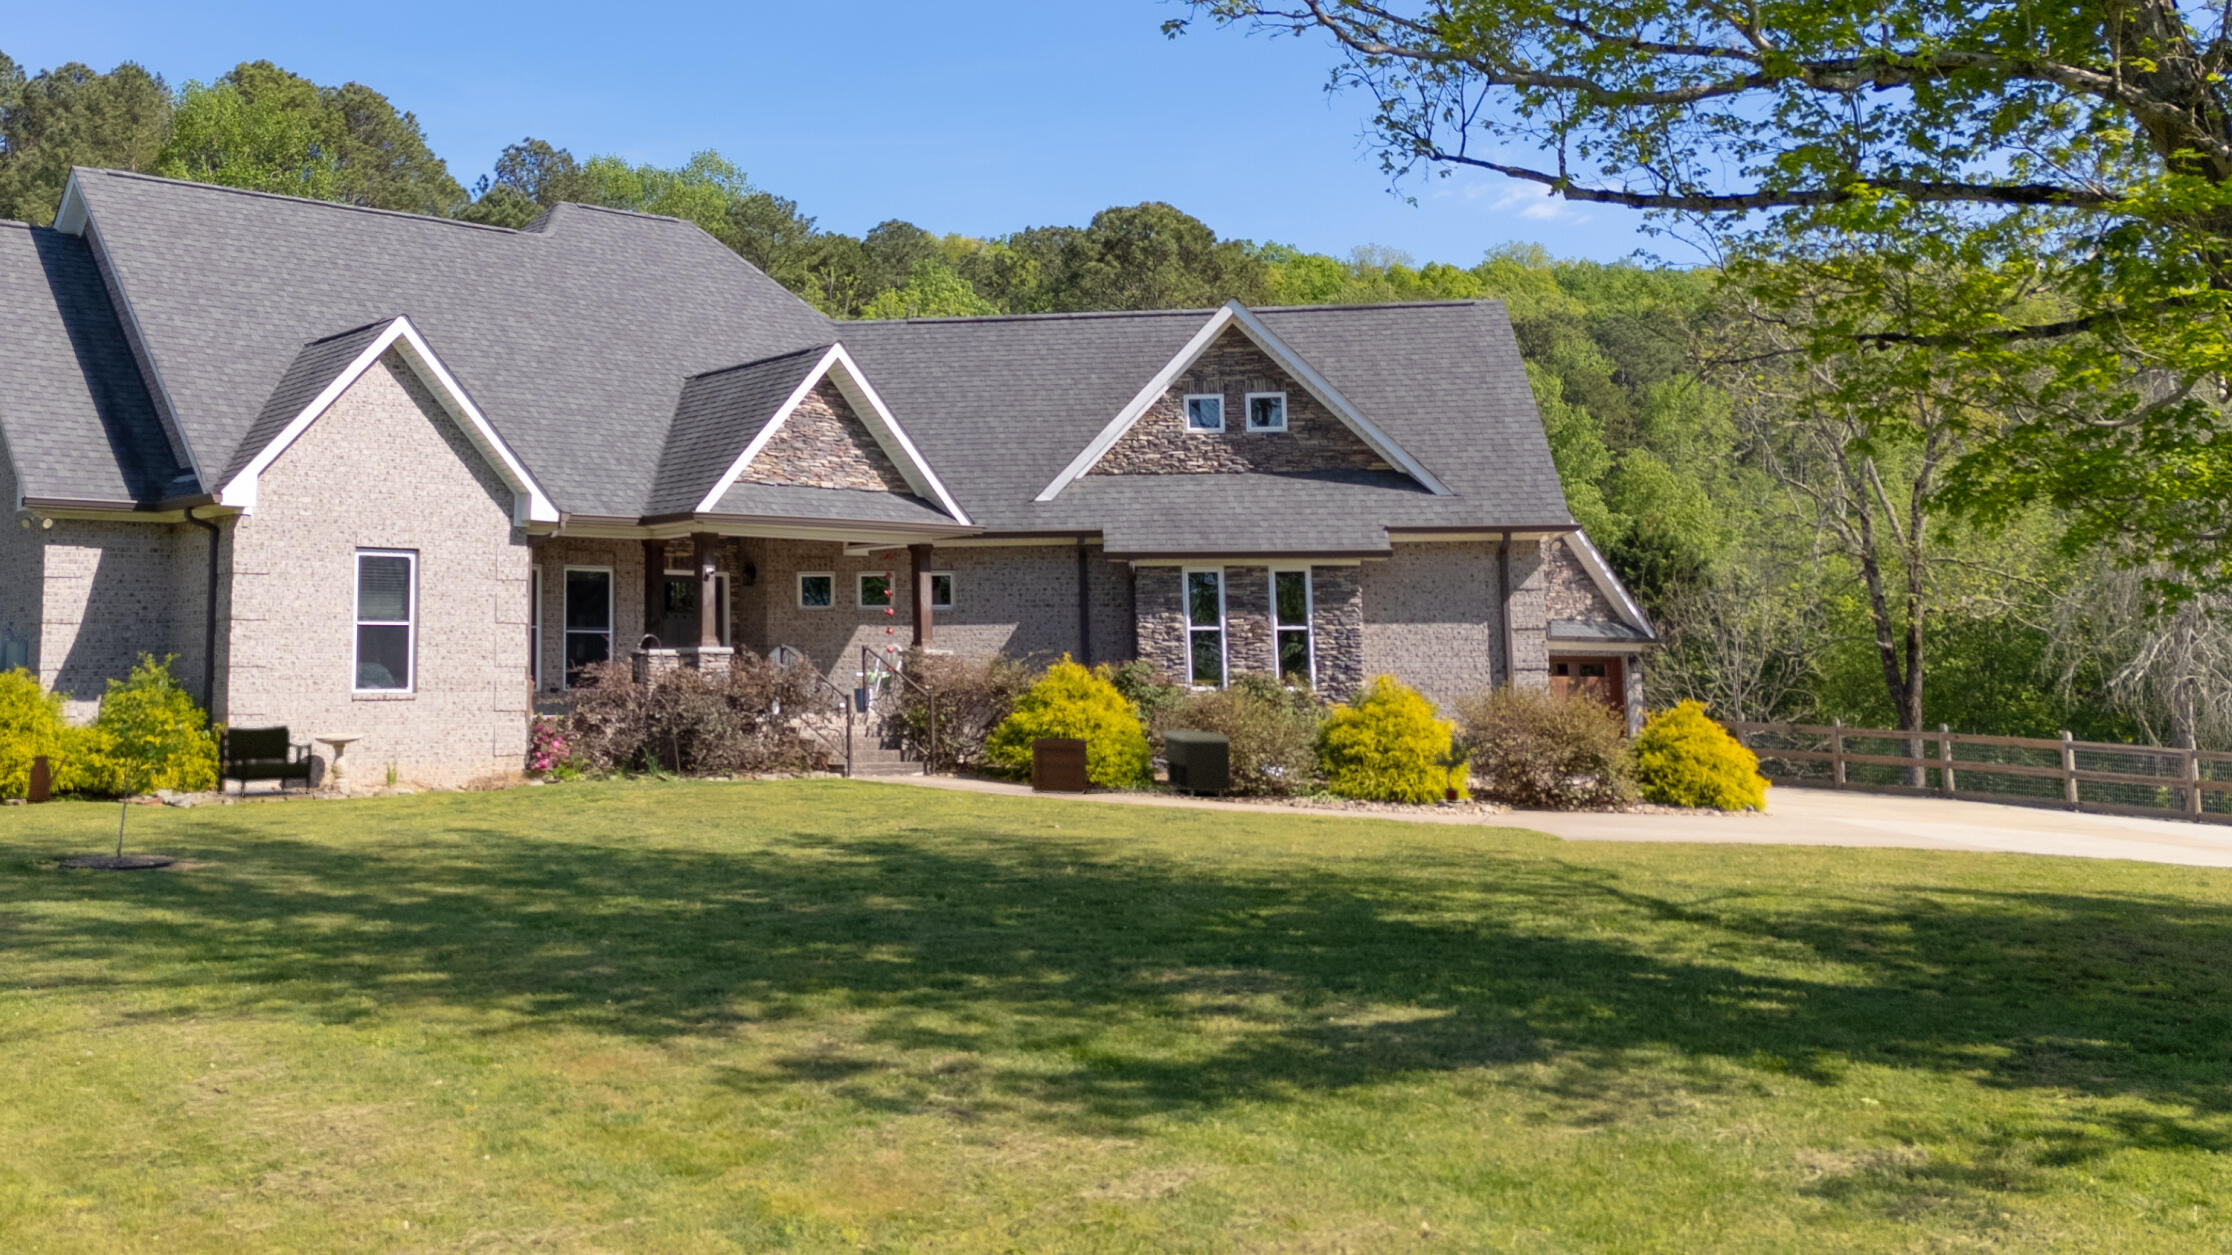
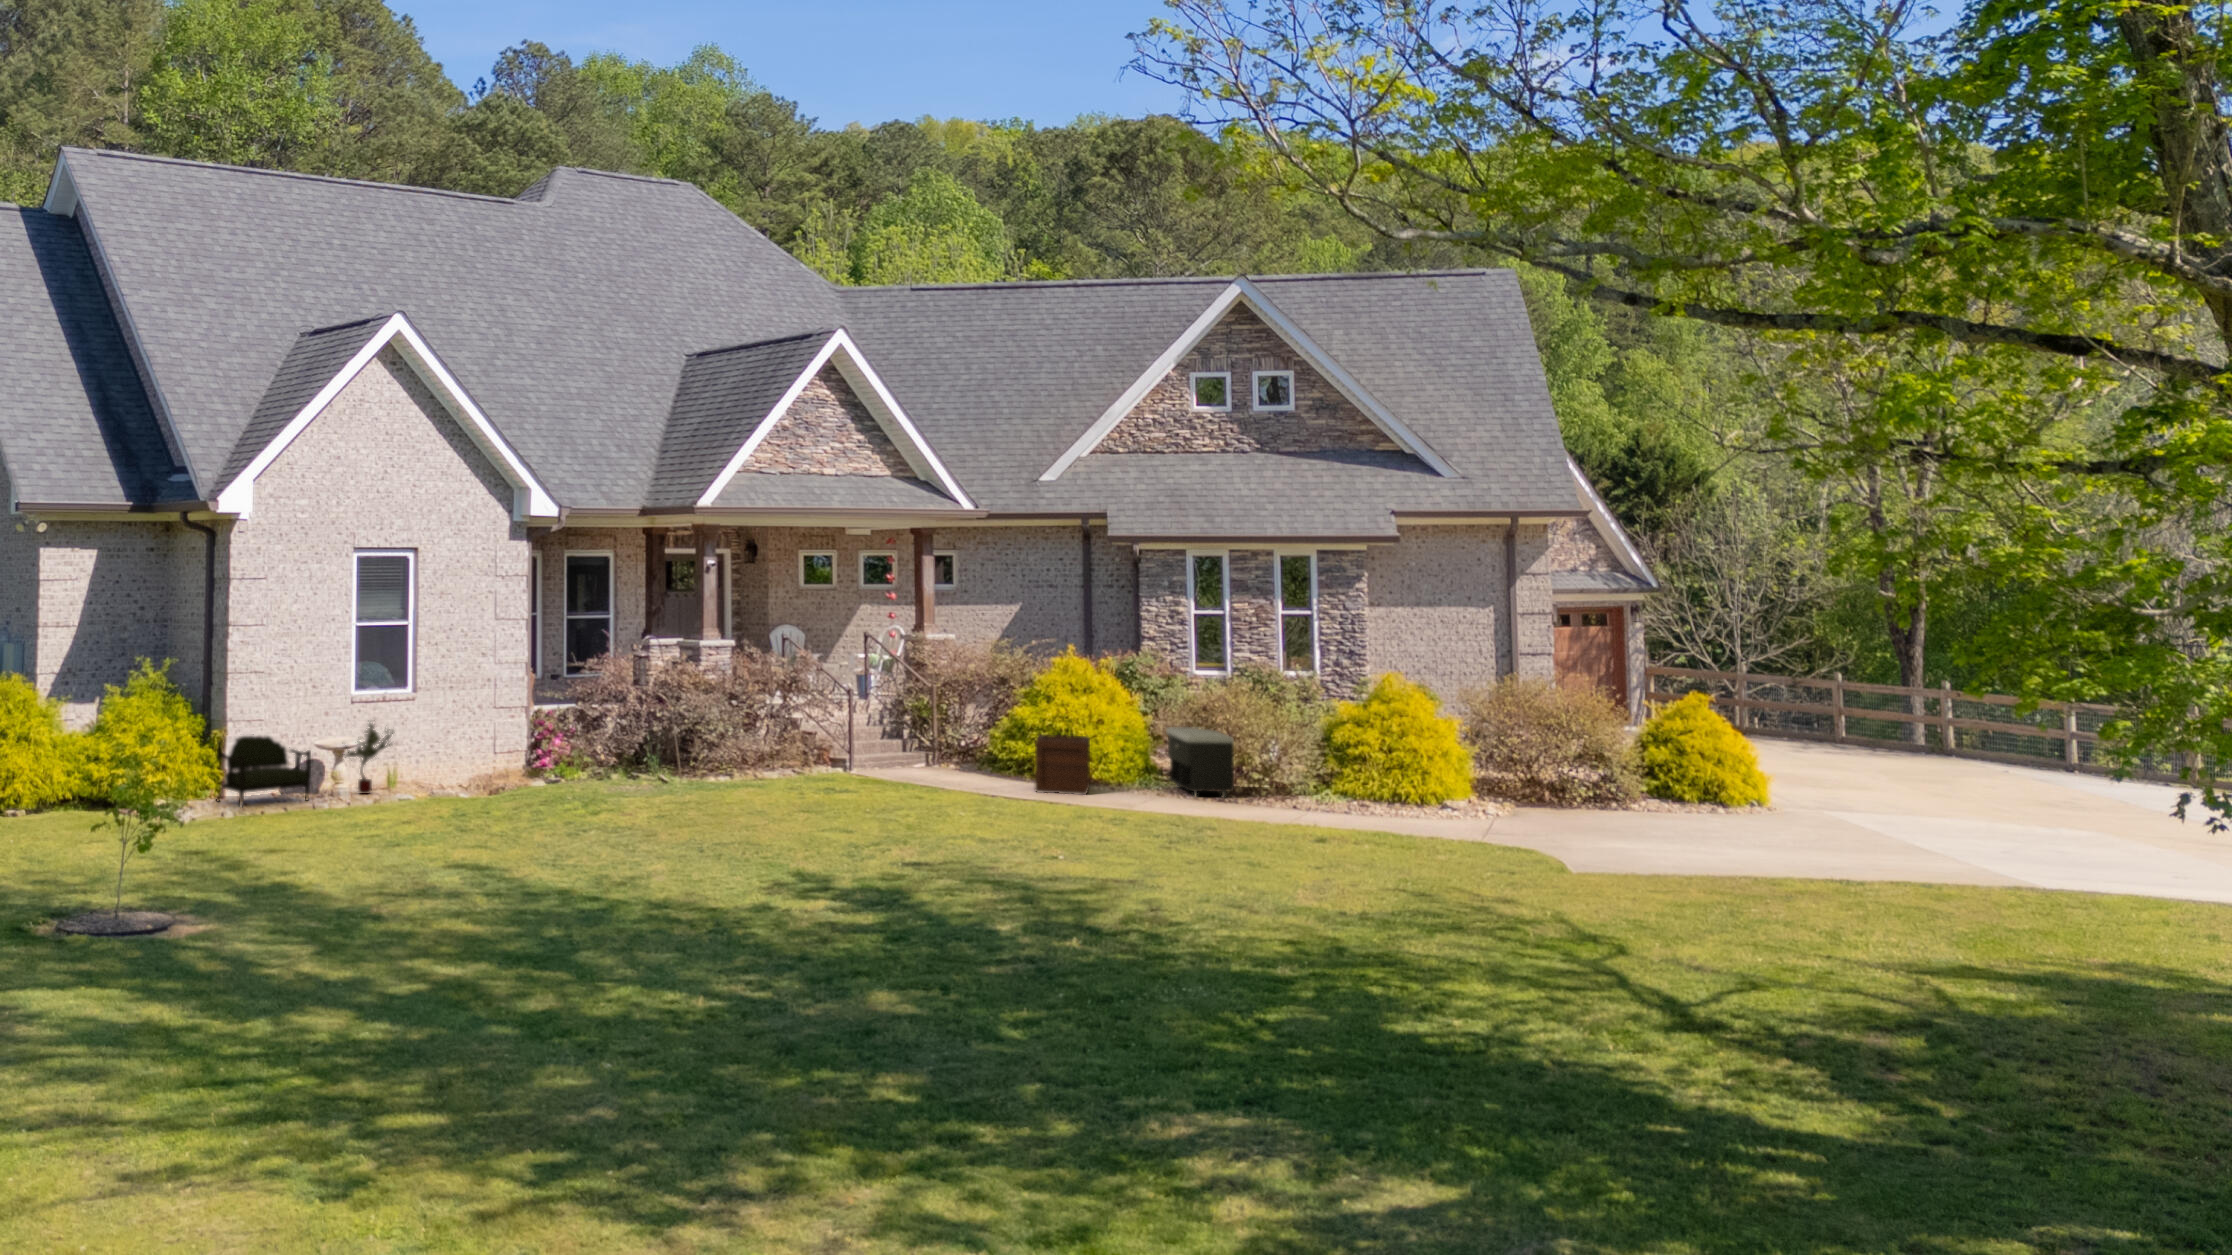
potted tree: present [1428,731,1475,802] -> present [340,723,394,794]
watering can: present [26,755,68,801] -> none [19,766,66,815]

